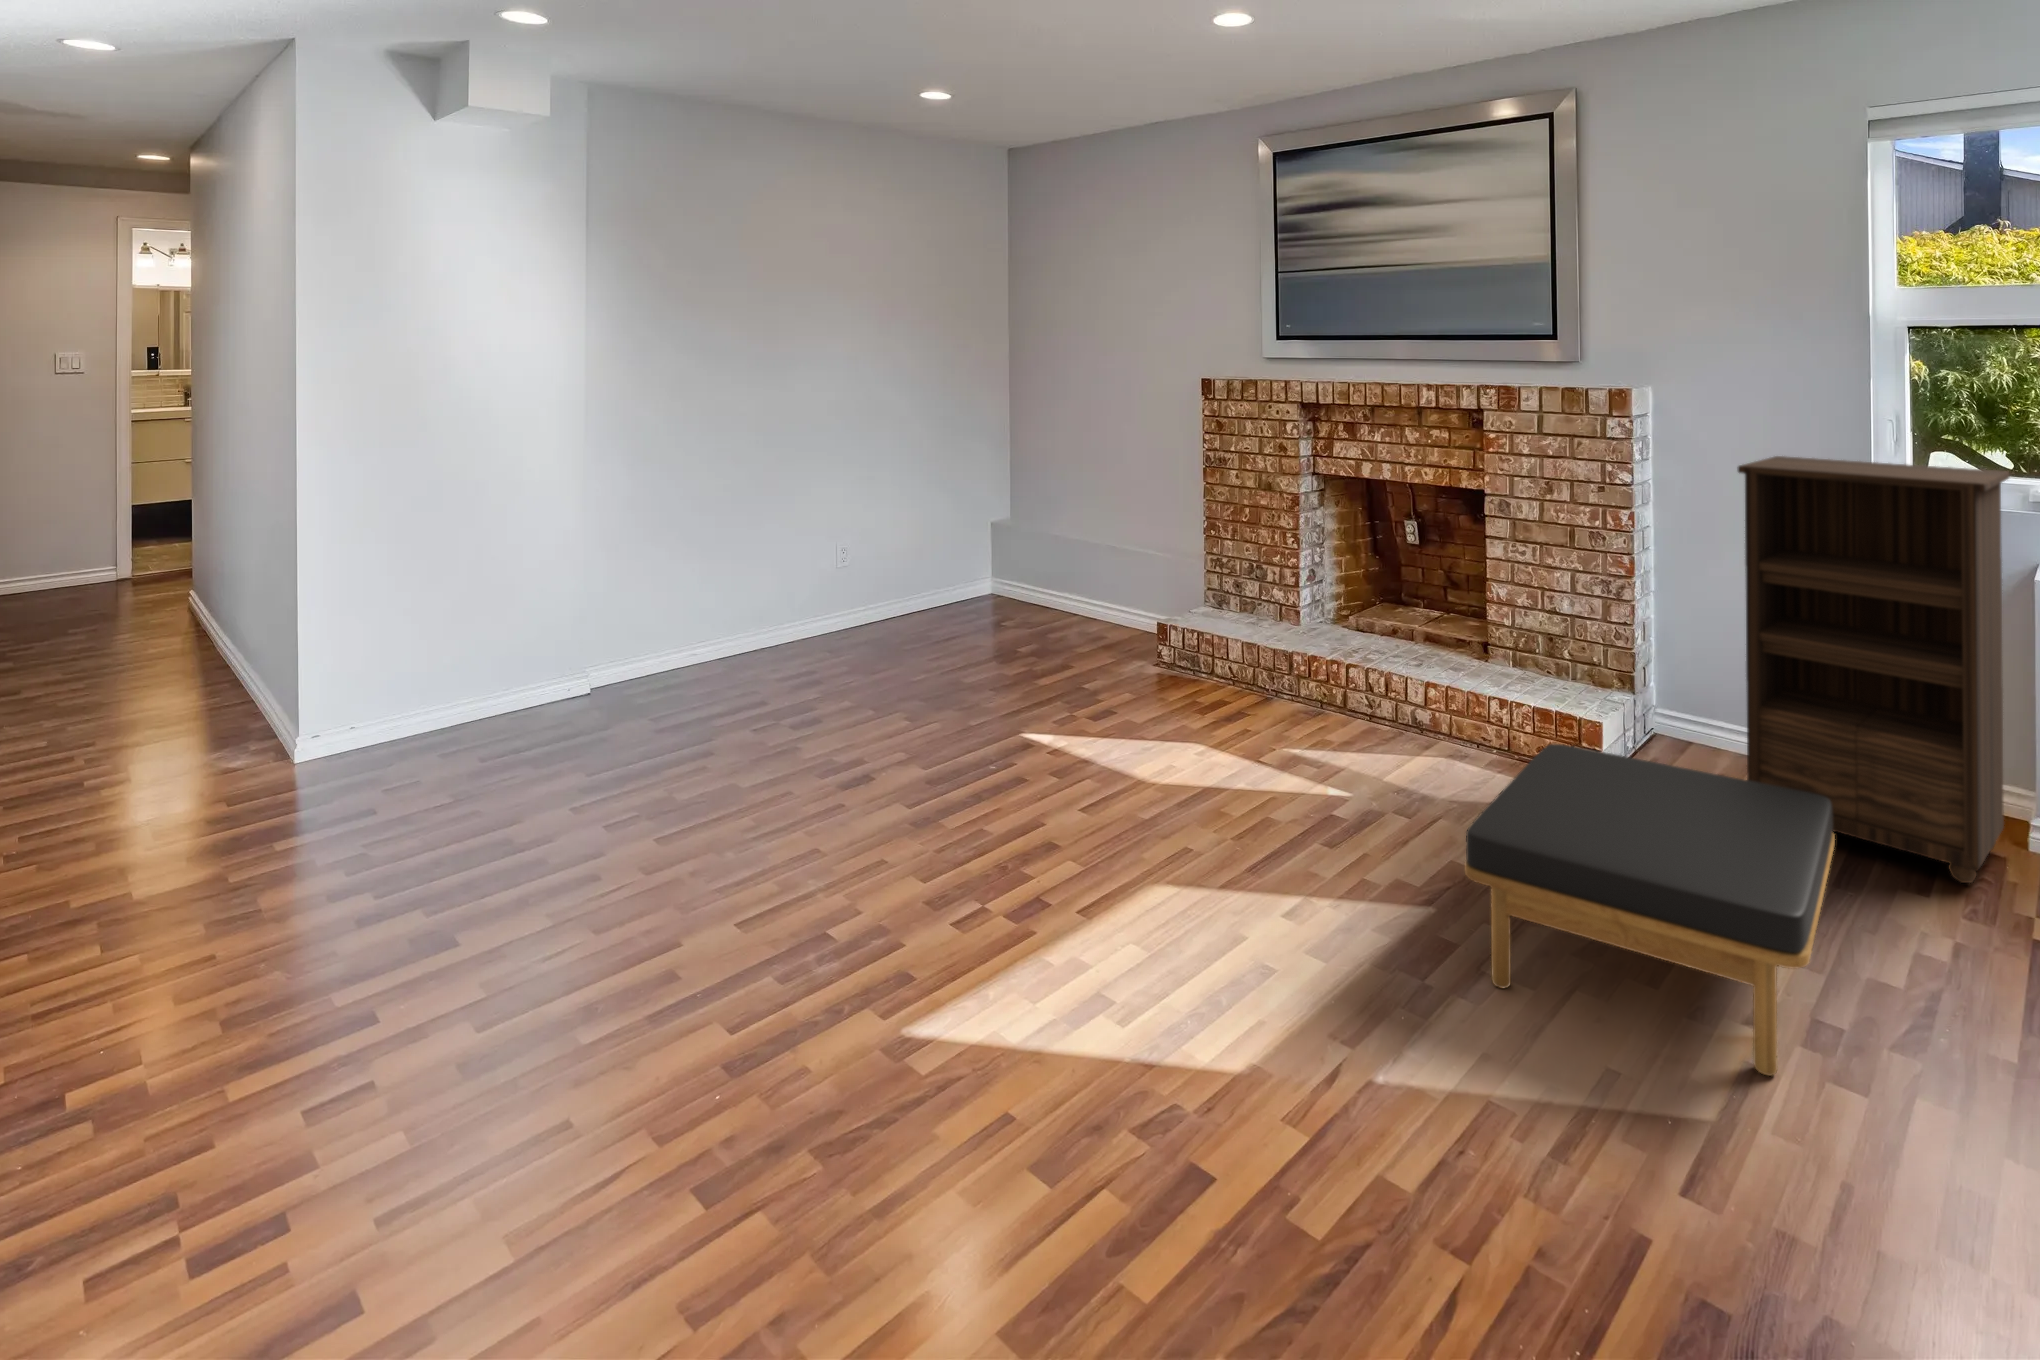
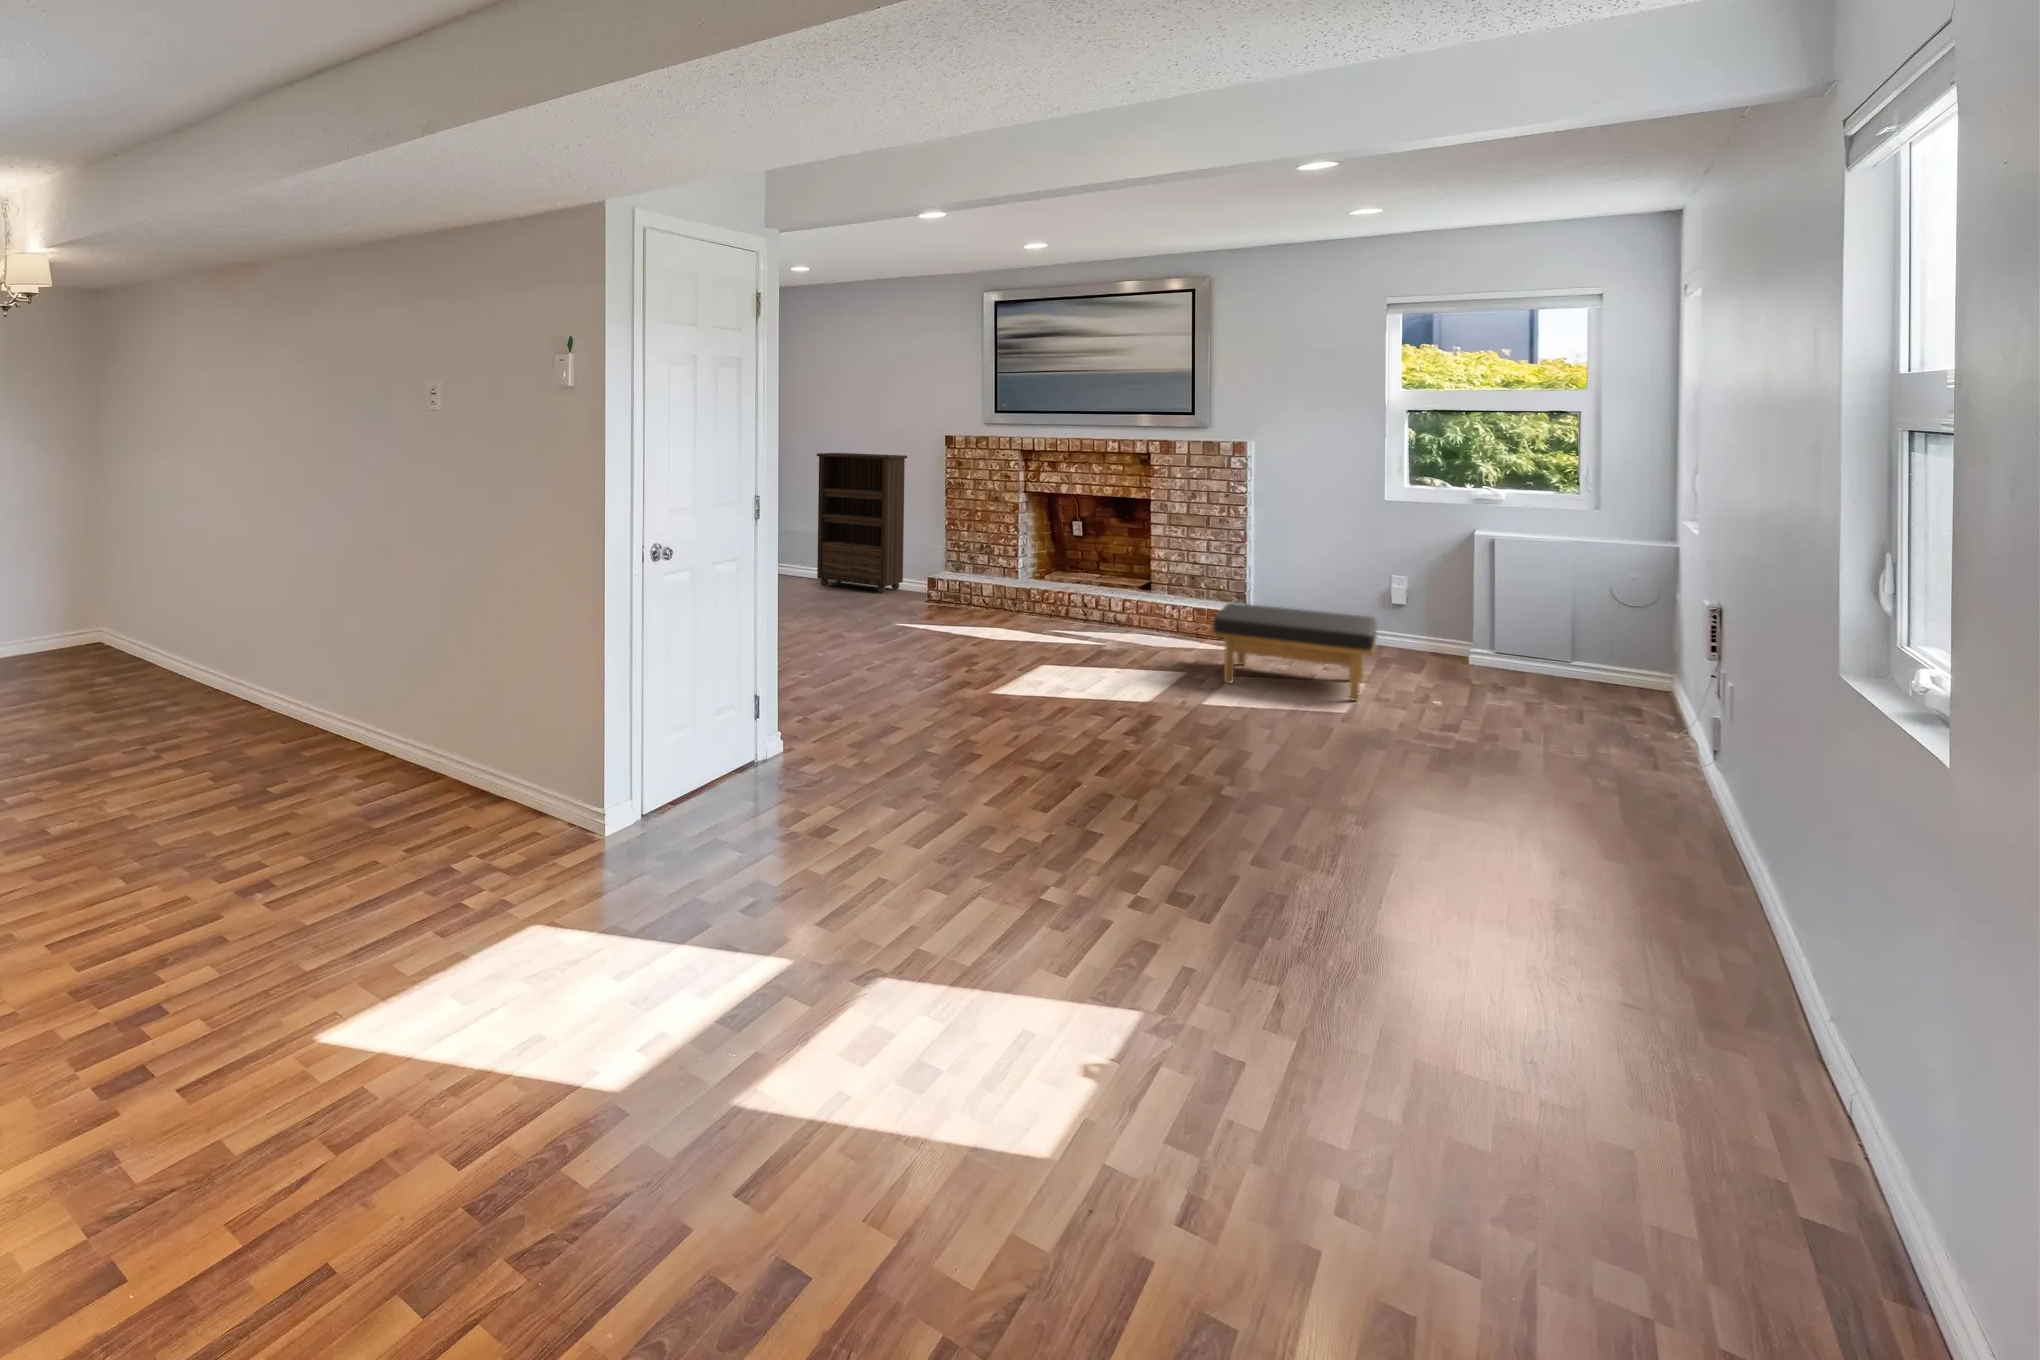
bookshelf: present [1738,456,2009,883] -> present [817,453,907,593]

